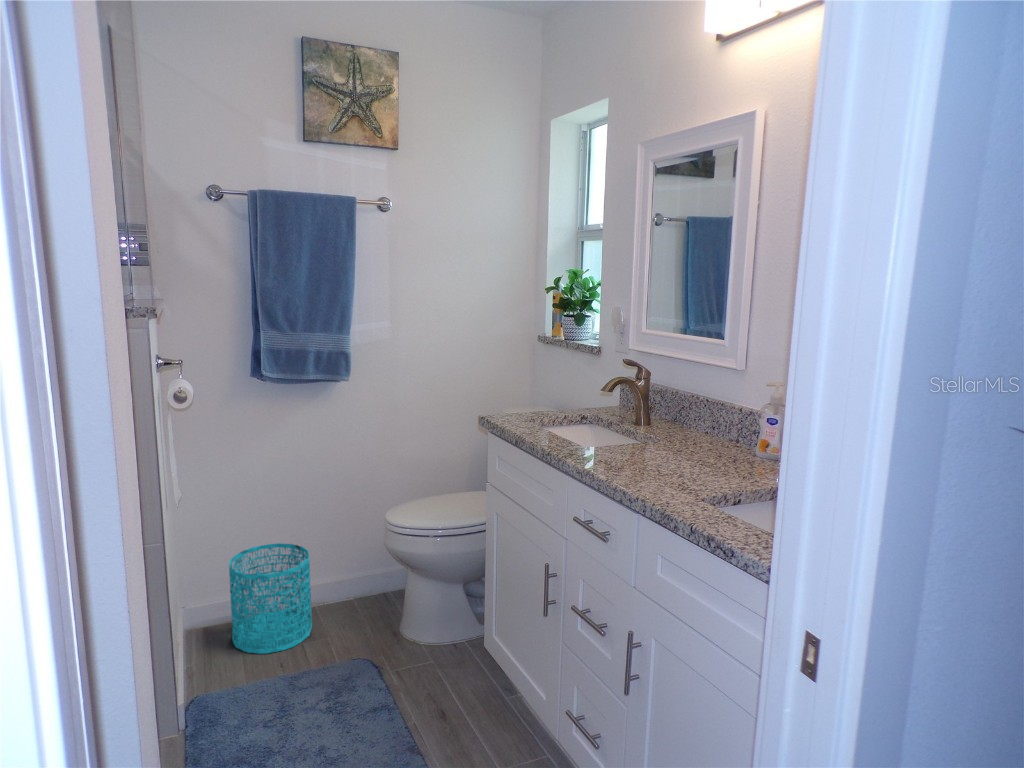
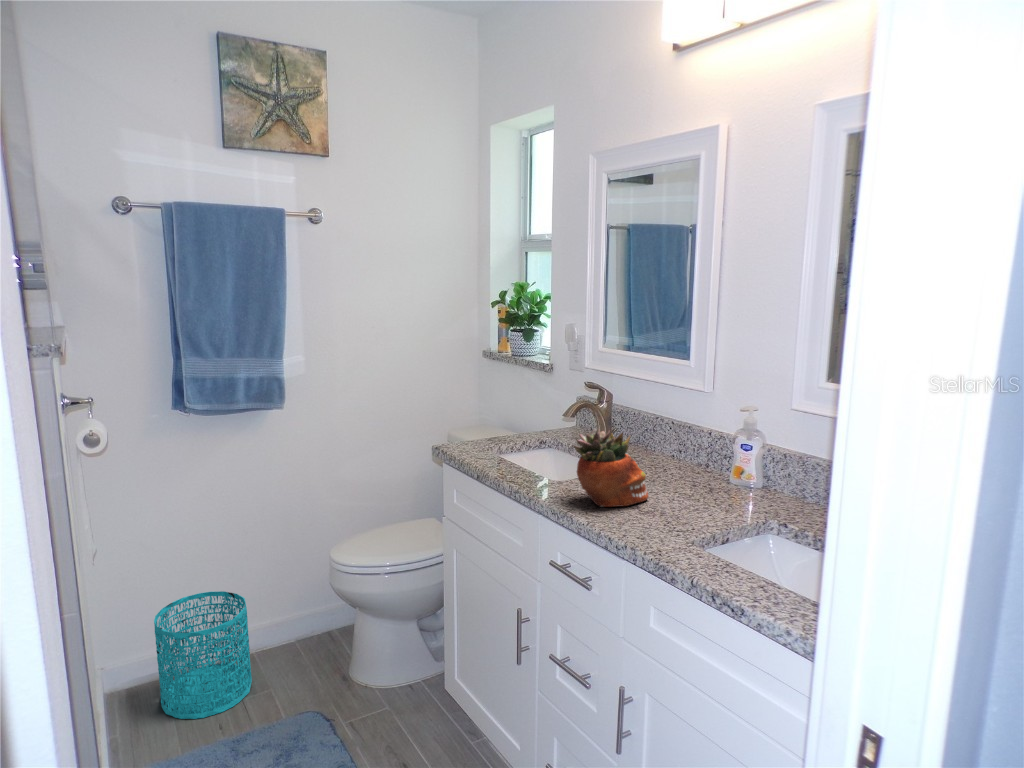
succulent planter: none [598,393,671,468] -> present [573,428,648,507]

